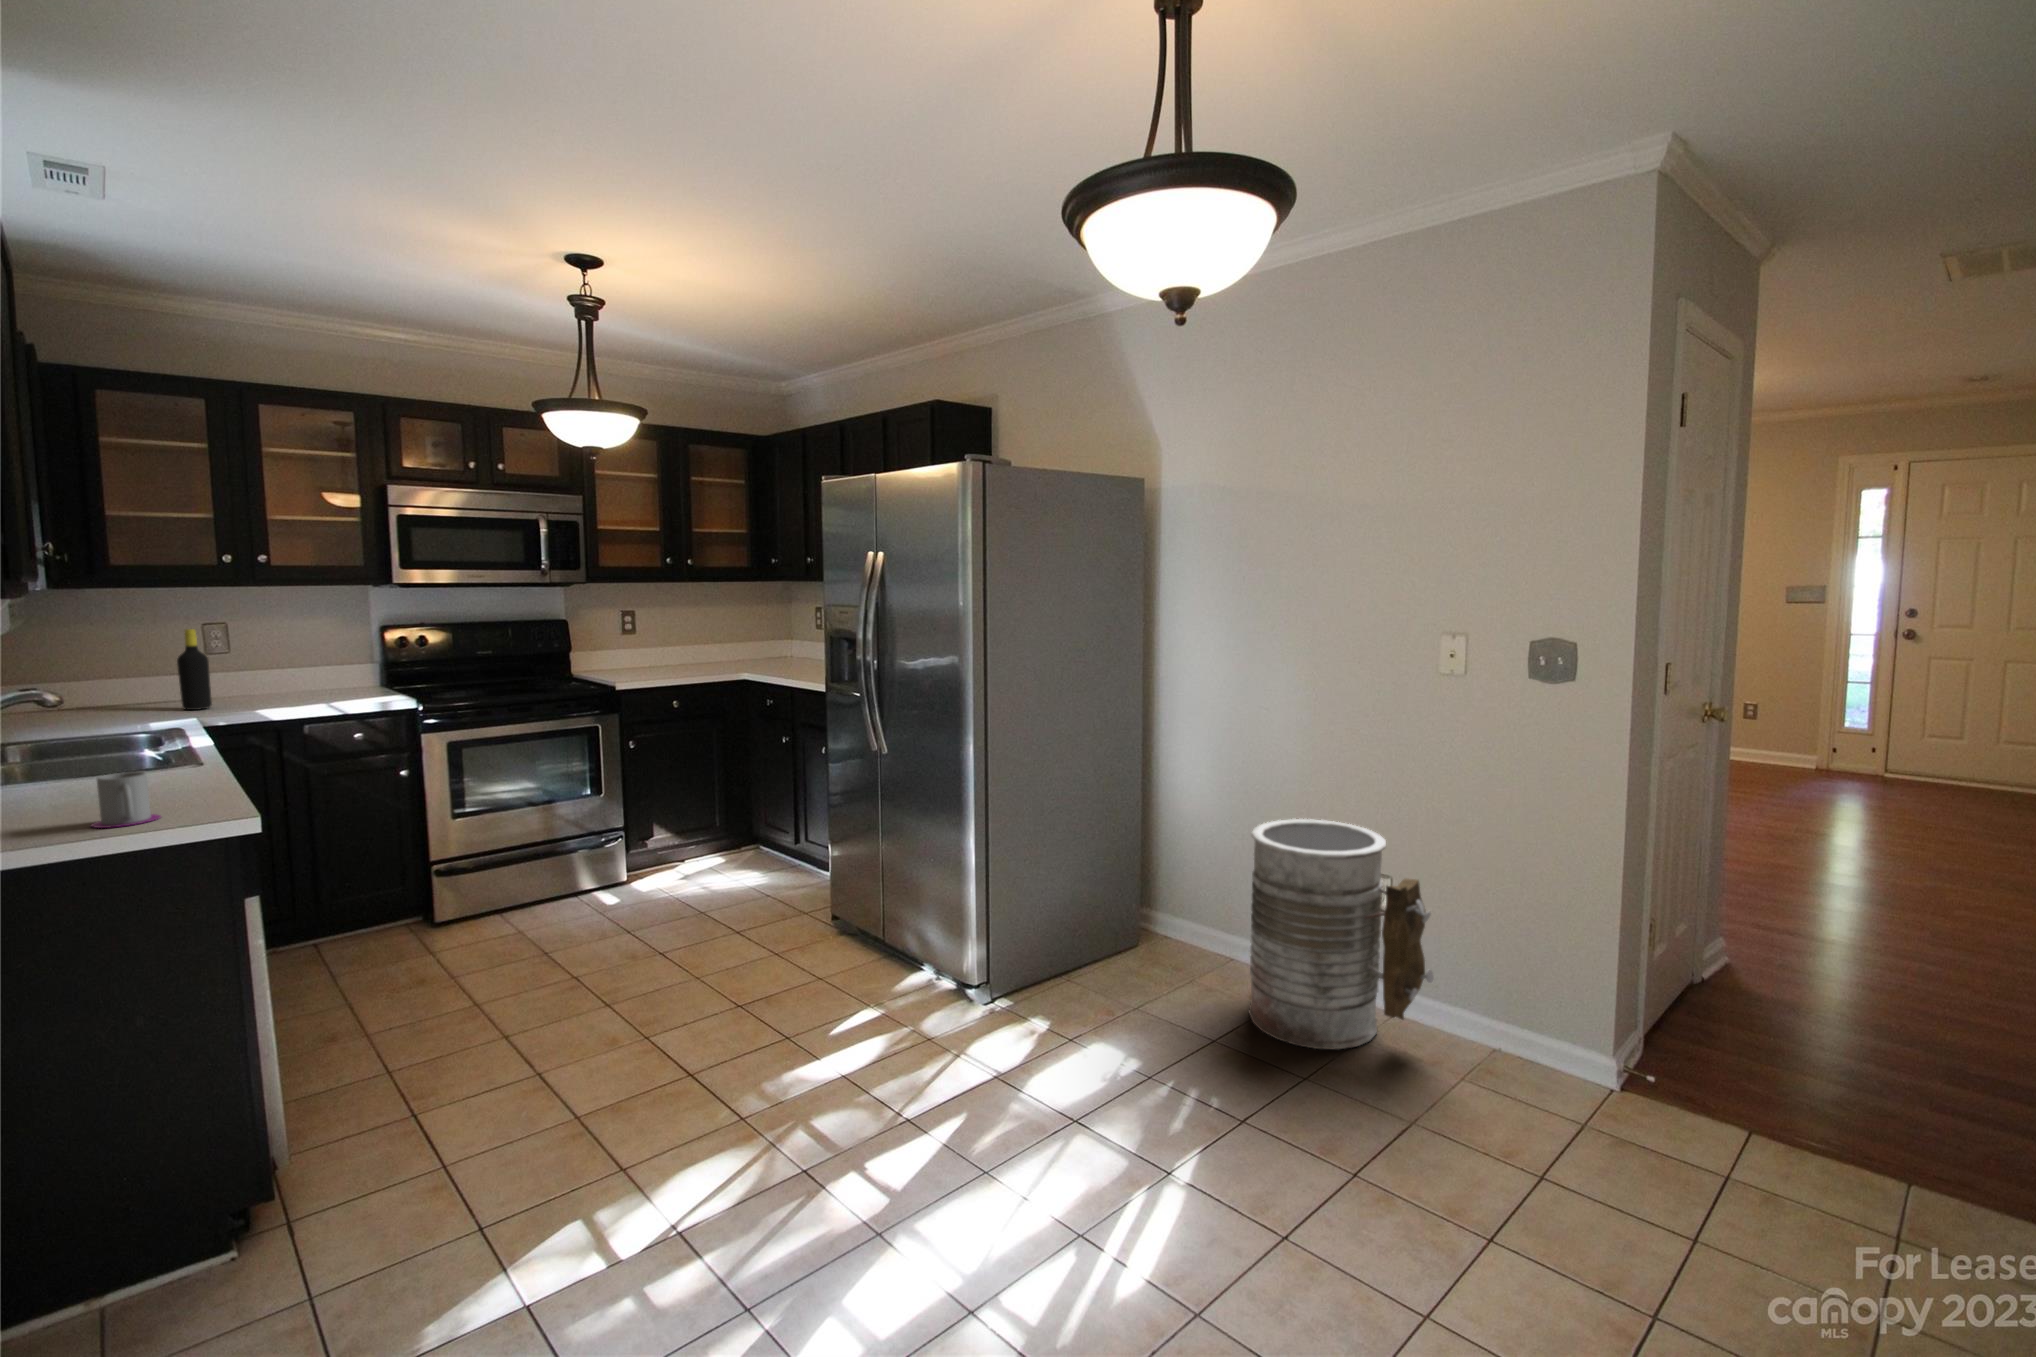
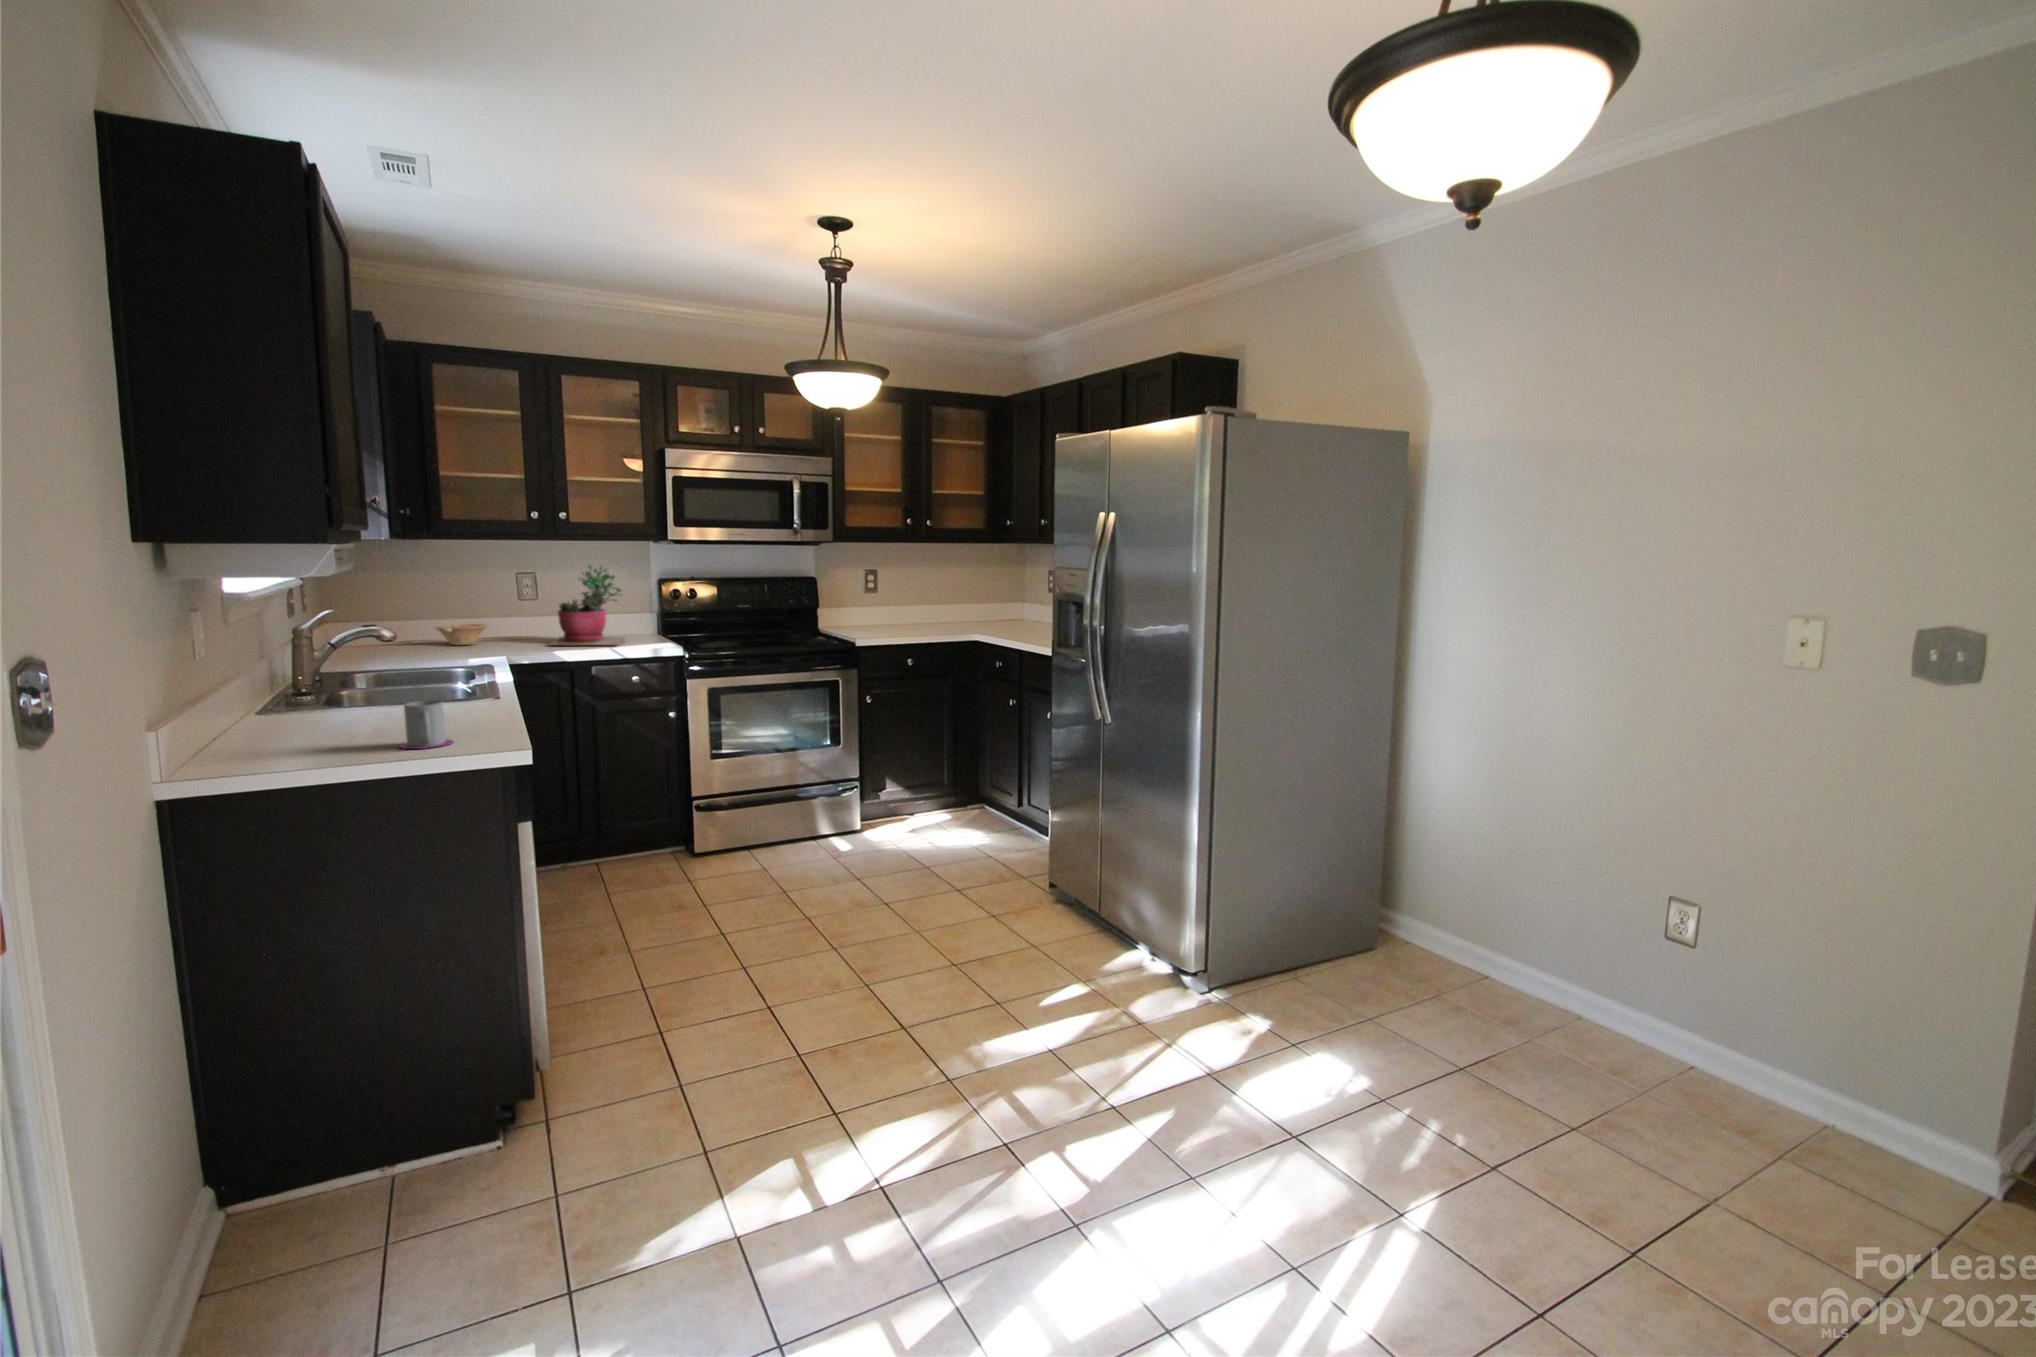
succulent plant: none [246,612,344,704] -> present [551,565,625,645]
bottle: present [177,629,212,710] -> none [496,577,522,648]
dish: none [93,683,165,709] -> present [436,624,487,645]
trash can: present [1249,819,1434,1050] -> none [1503,825,1754,1098]

